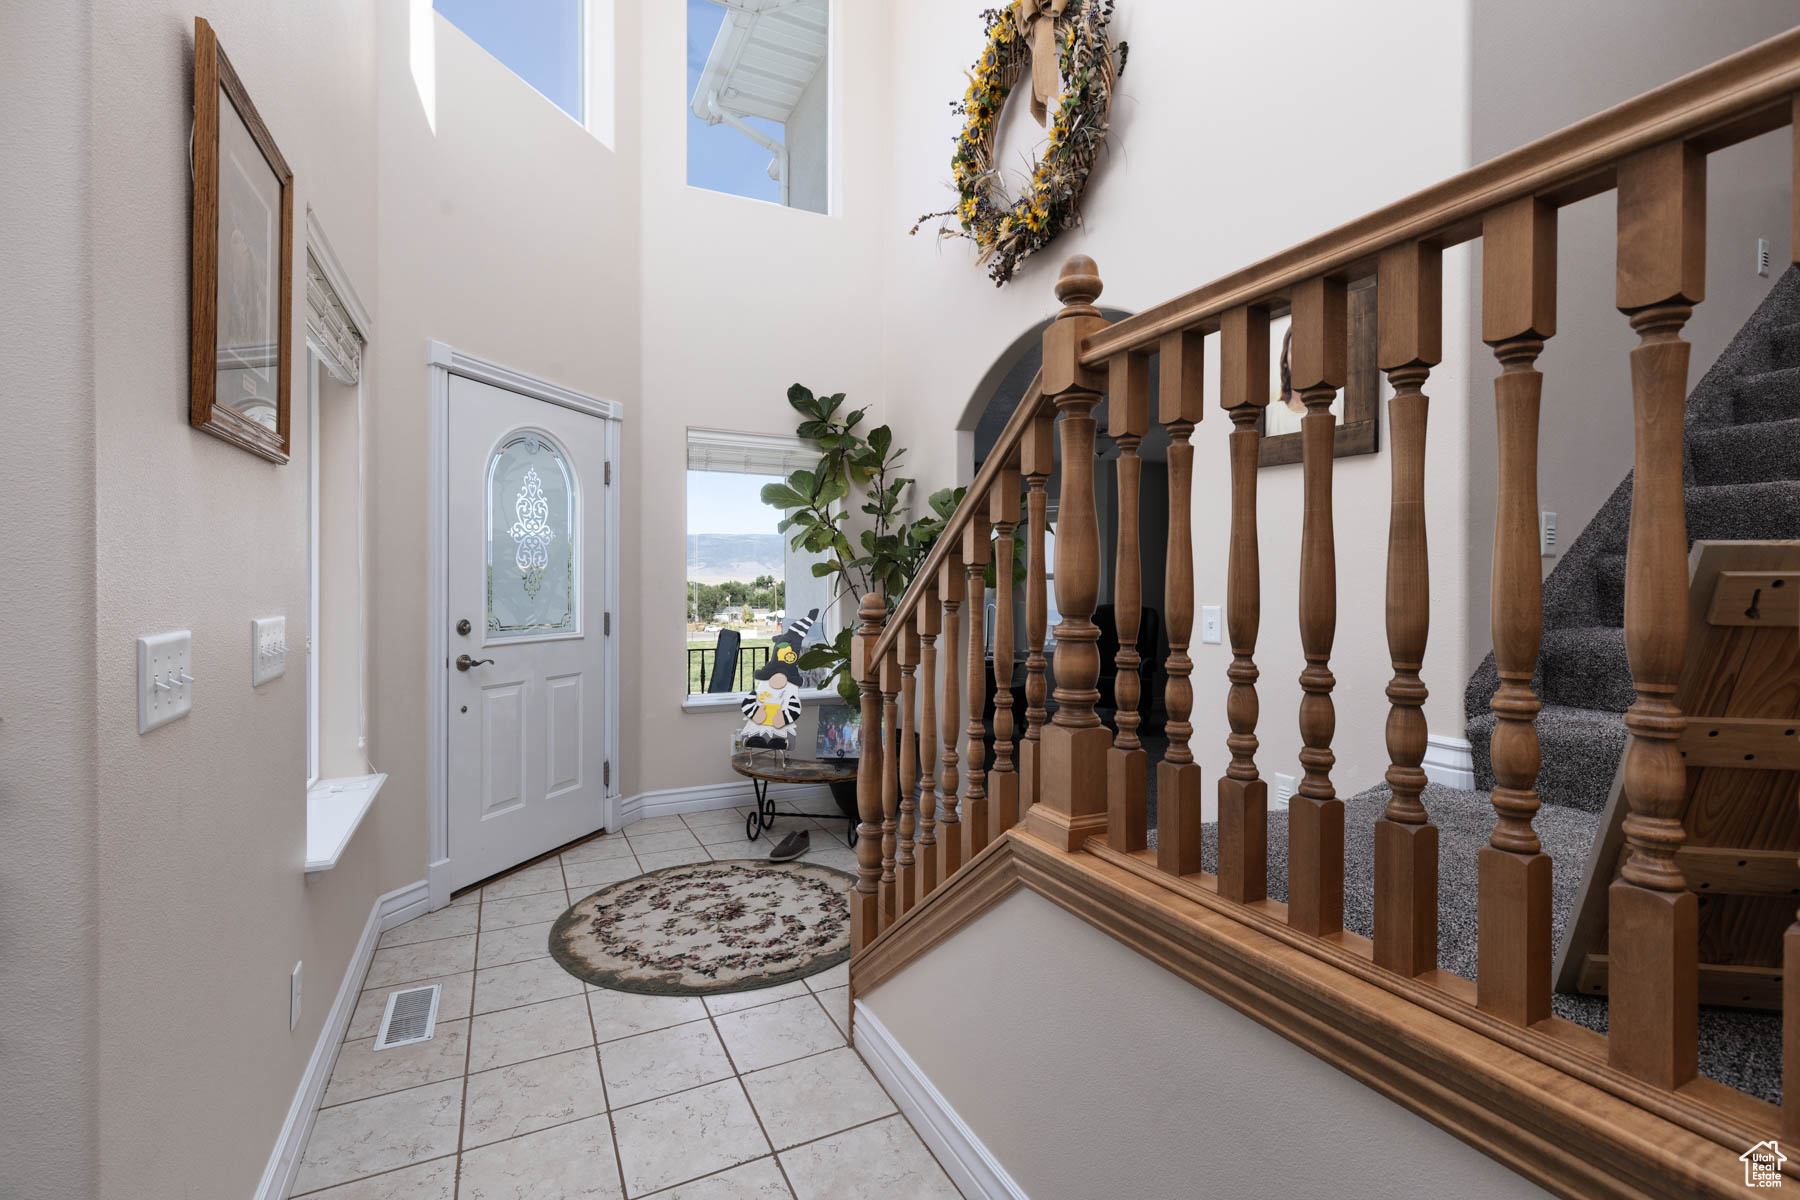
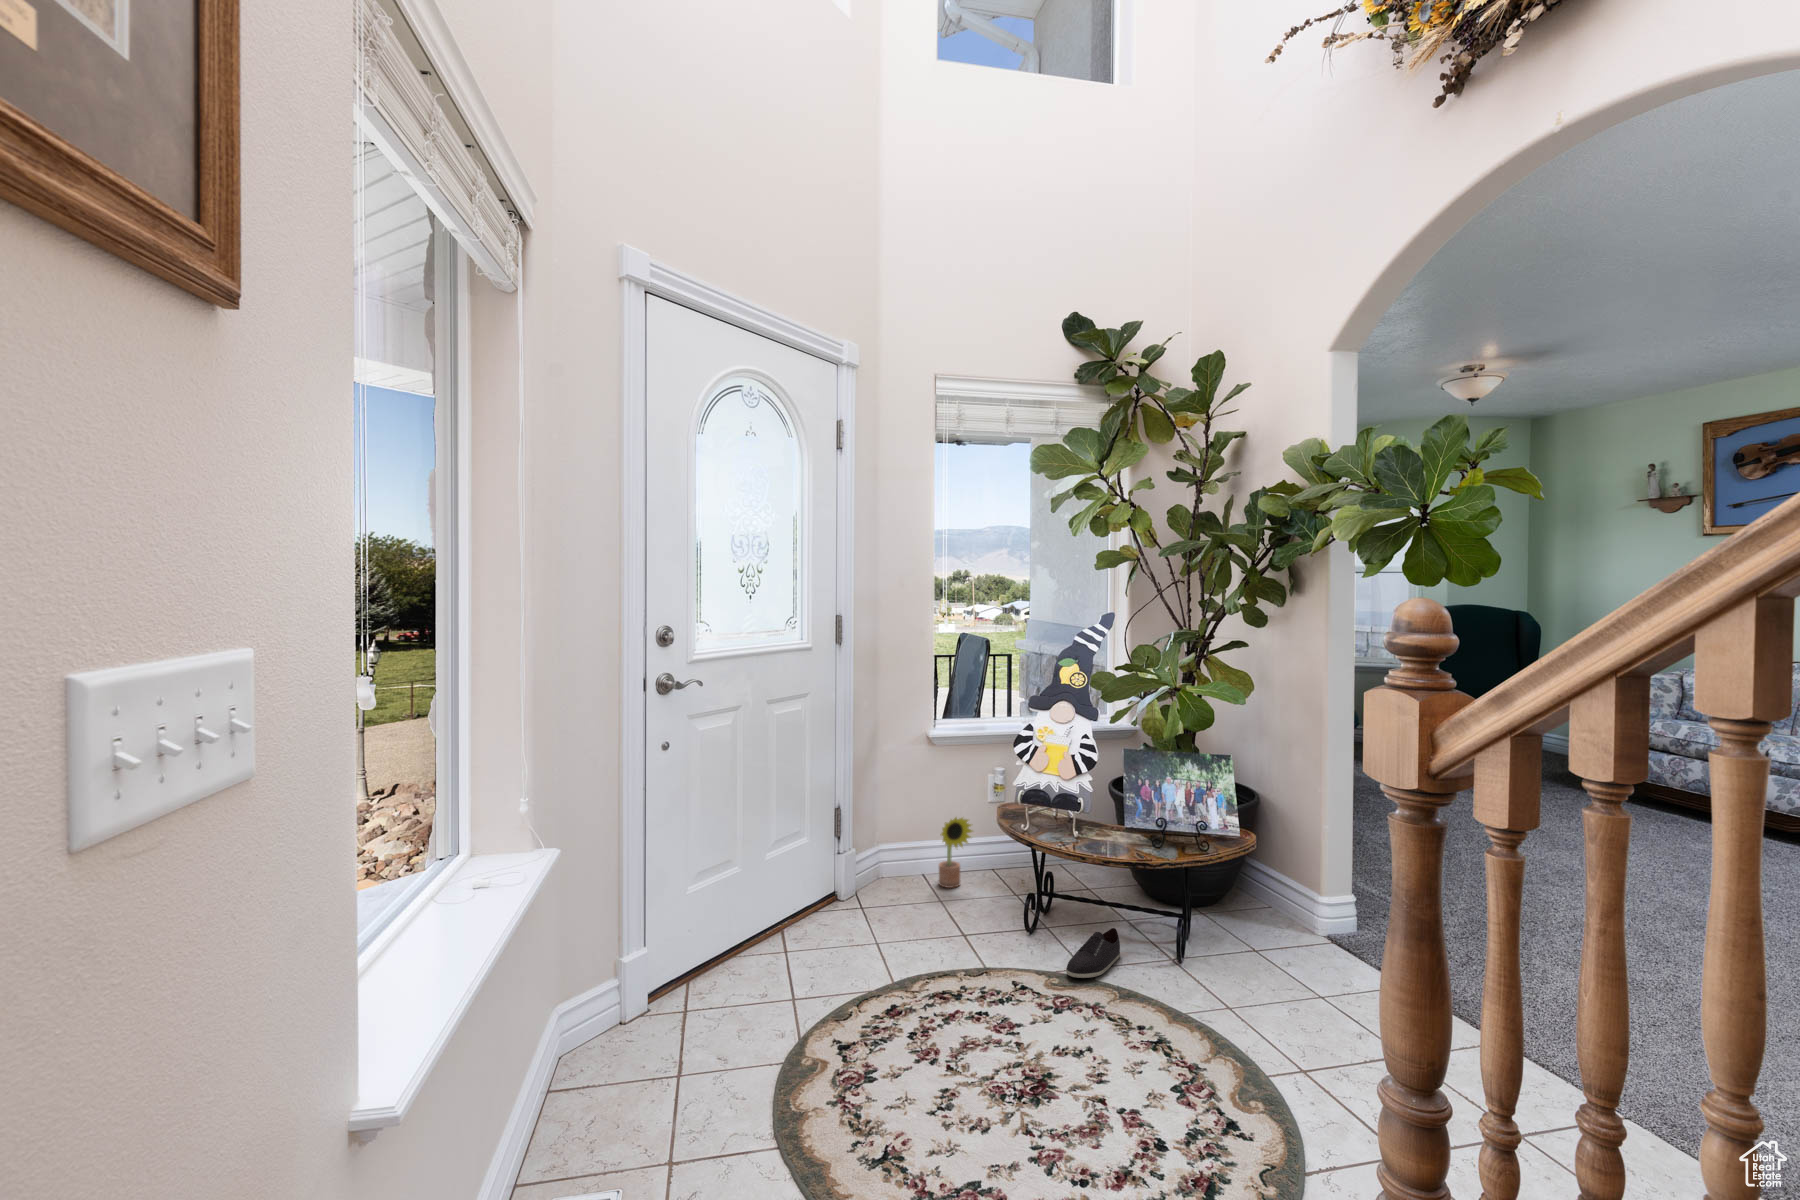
decorative plant: none [686,762,714,818] -> present [939,817,972,888]

